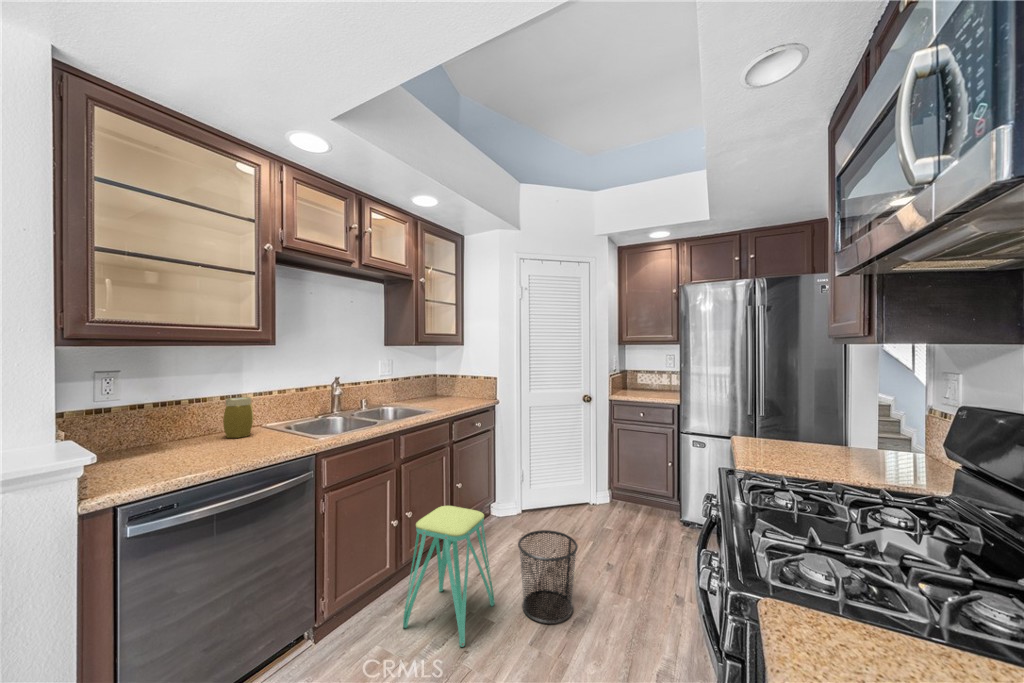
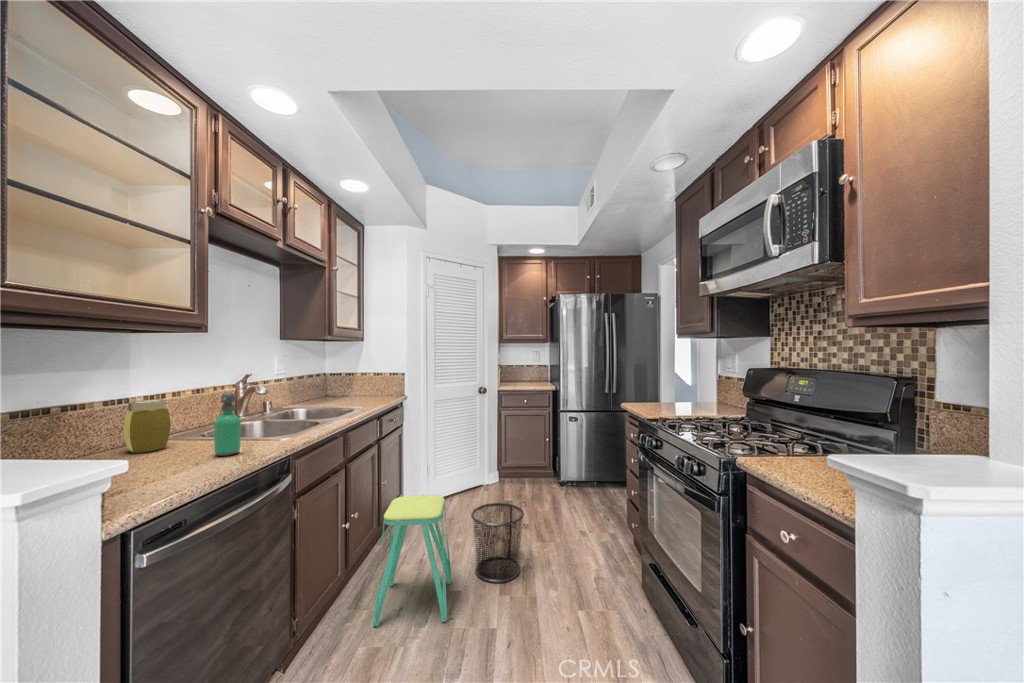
soap dispenser: none [259,396,280,449] -> present [214,392,241,456]

